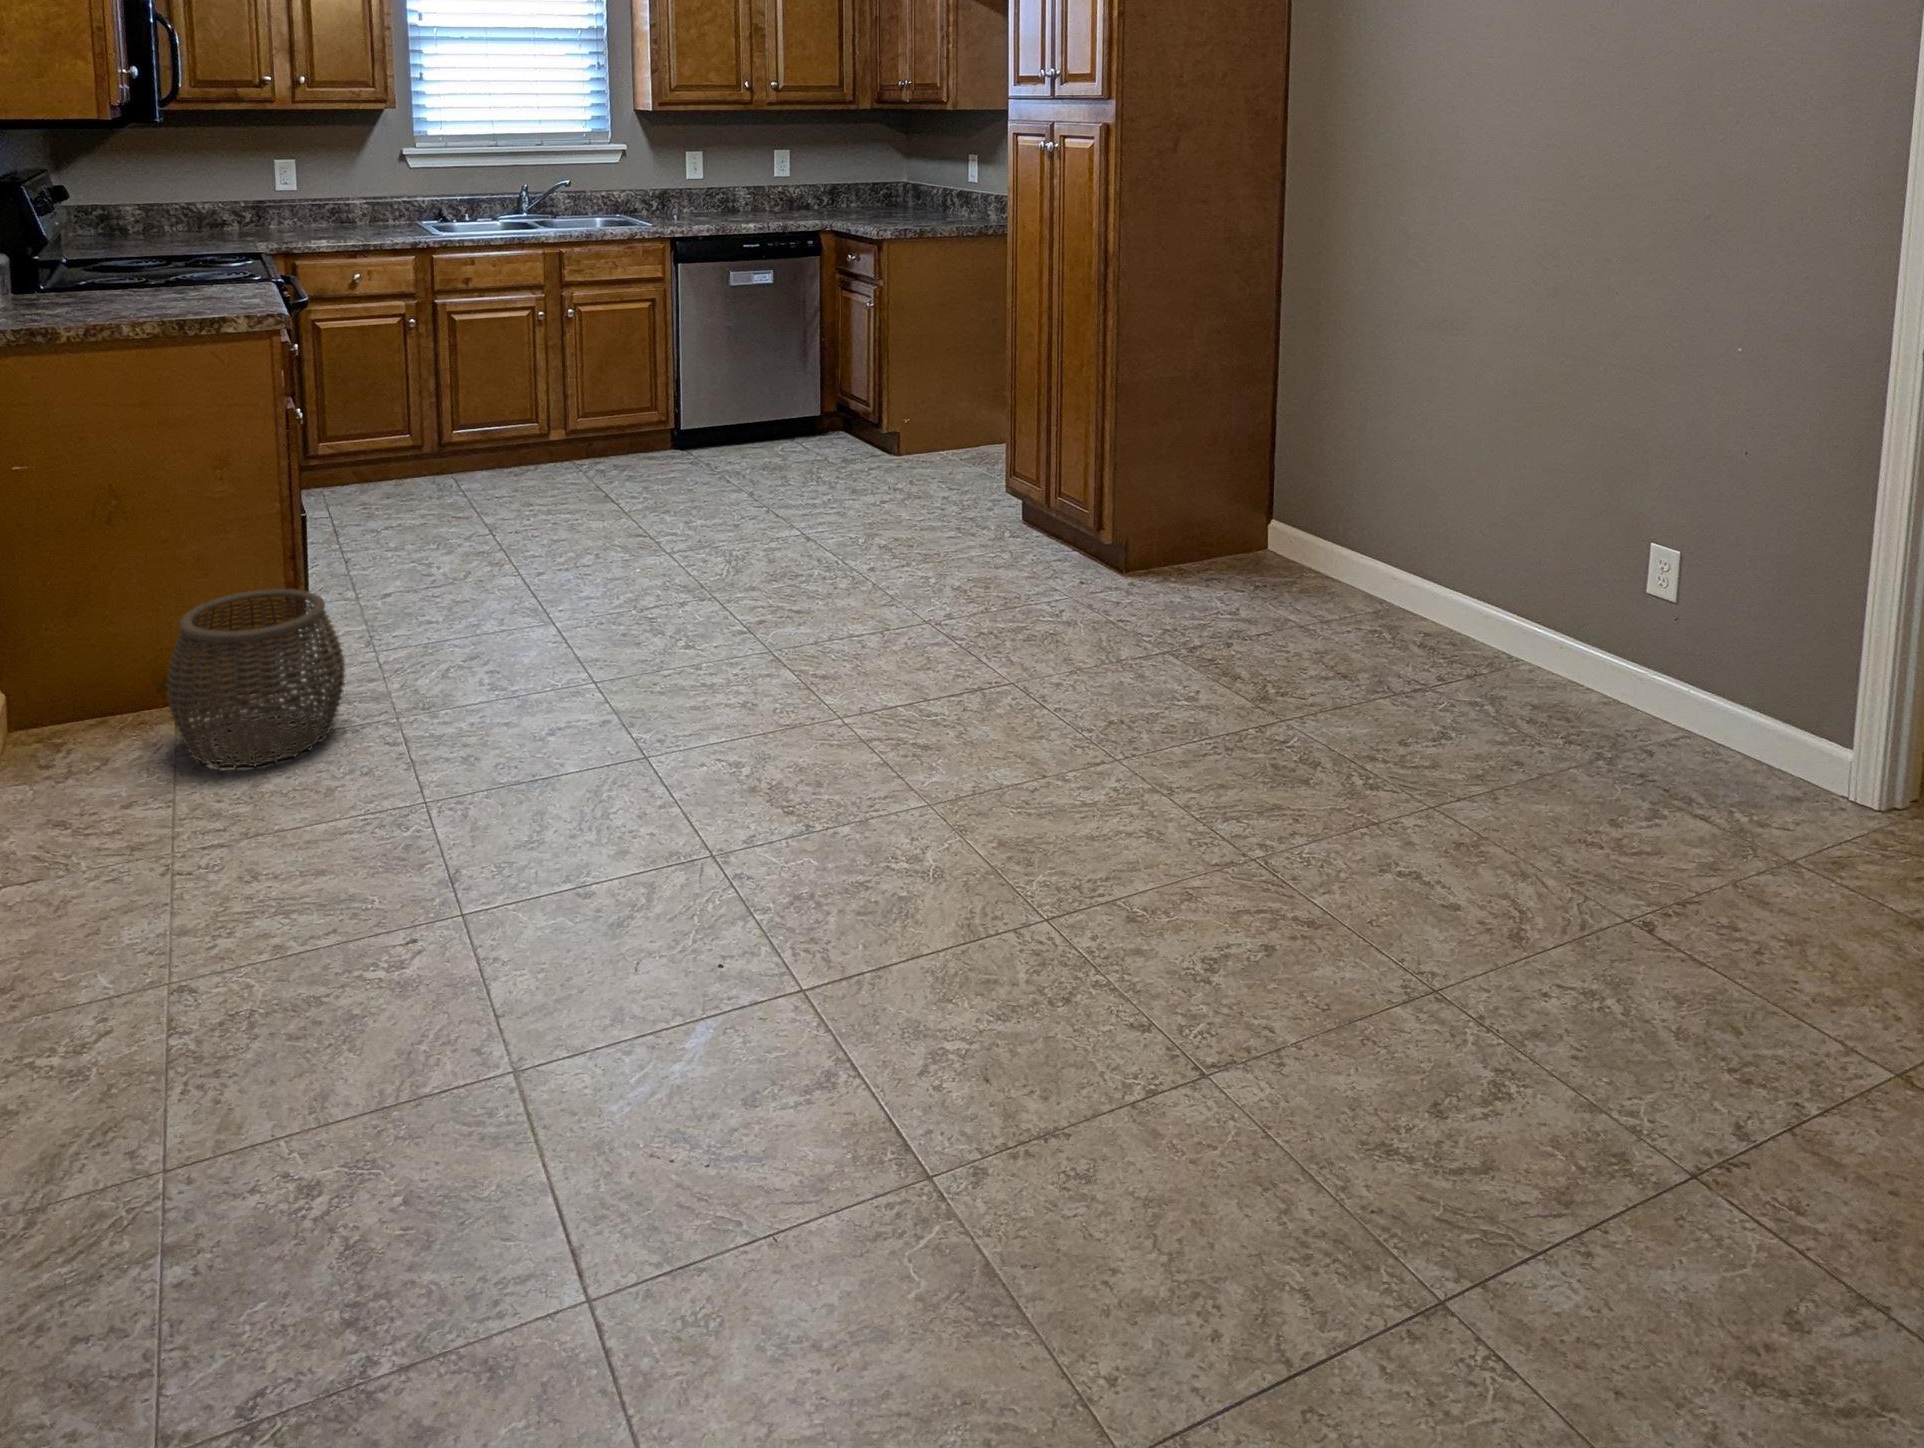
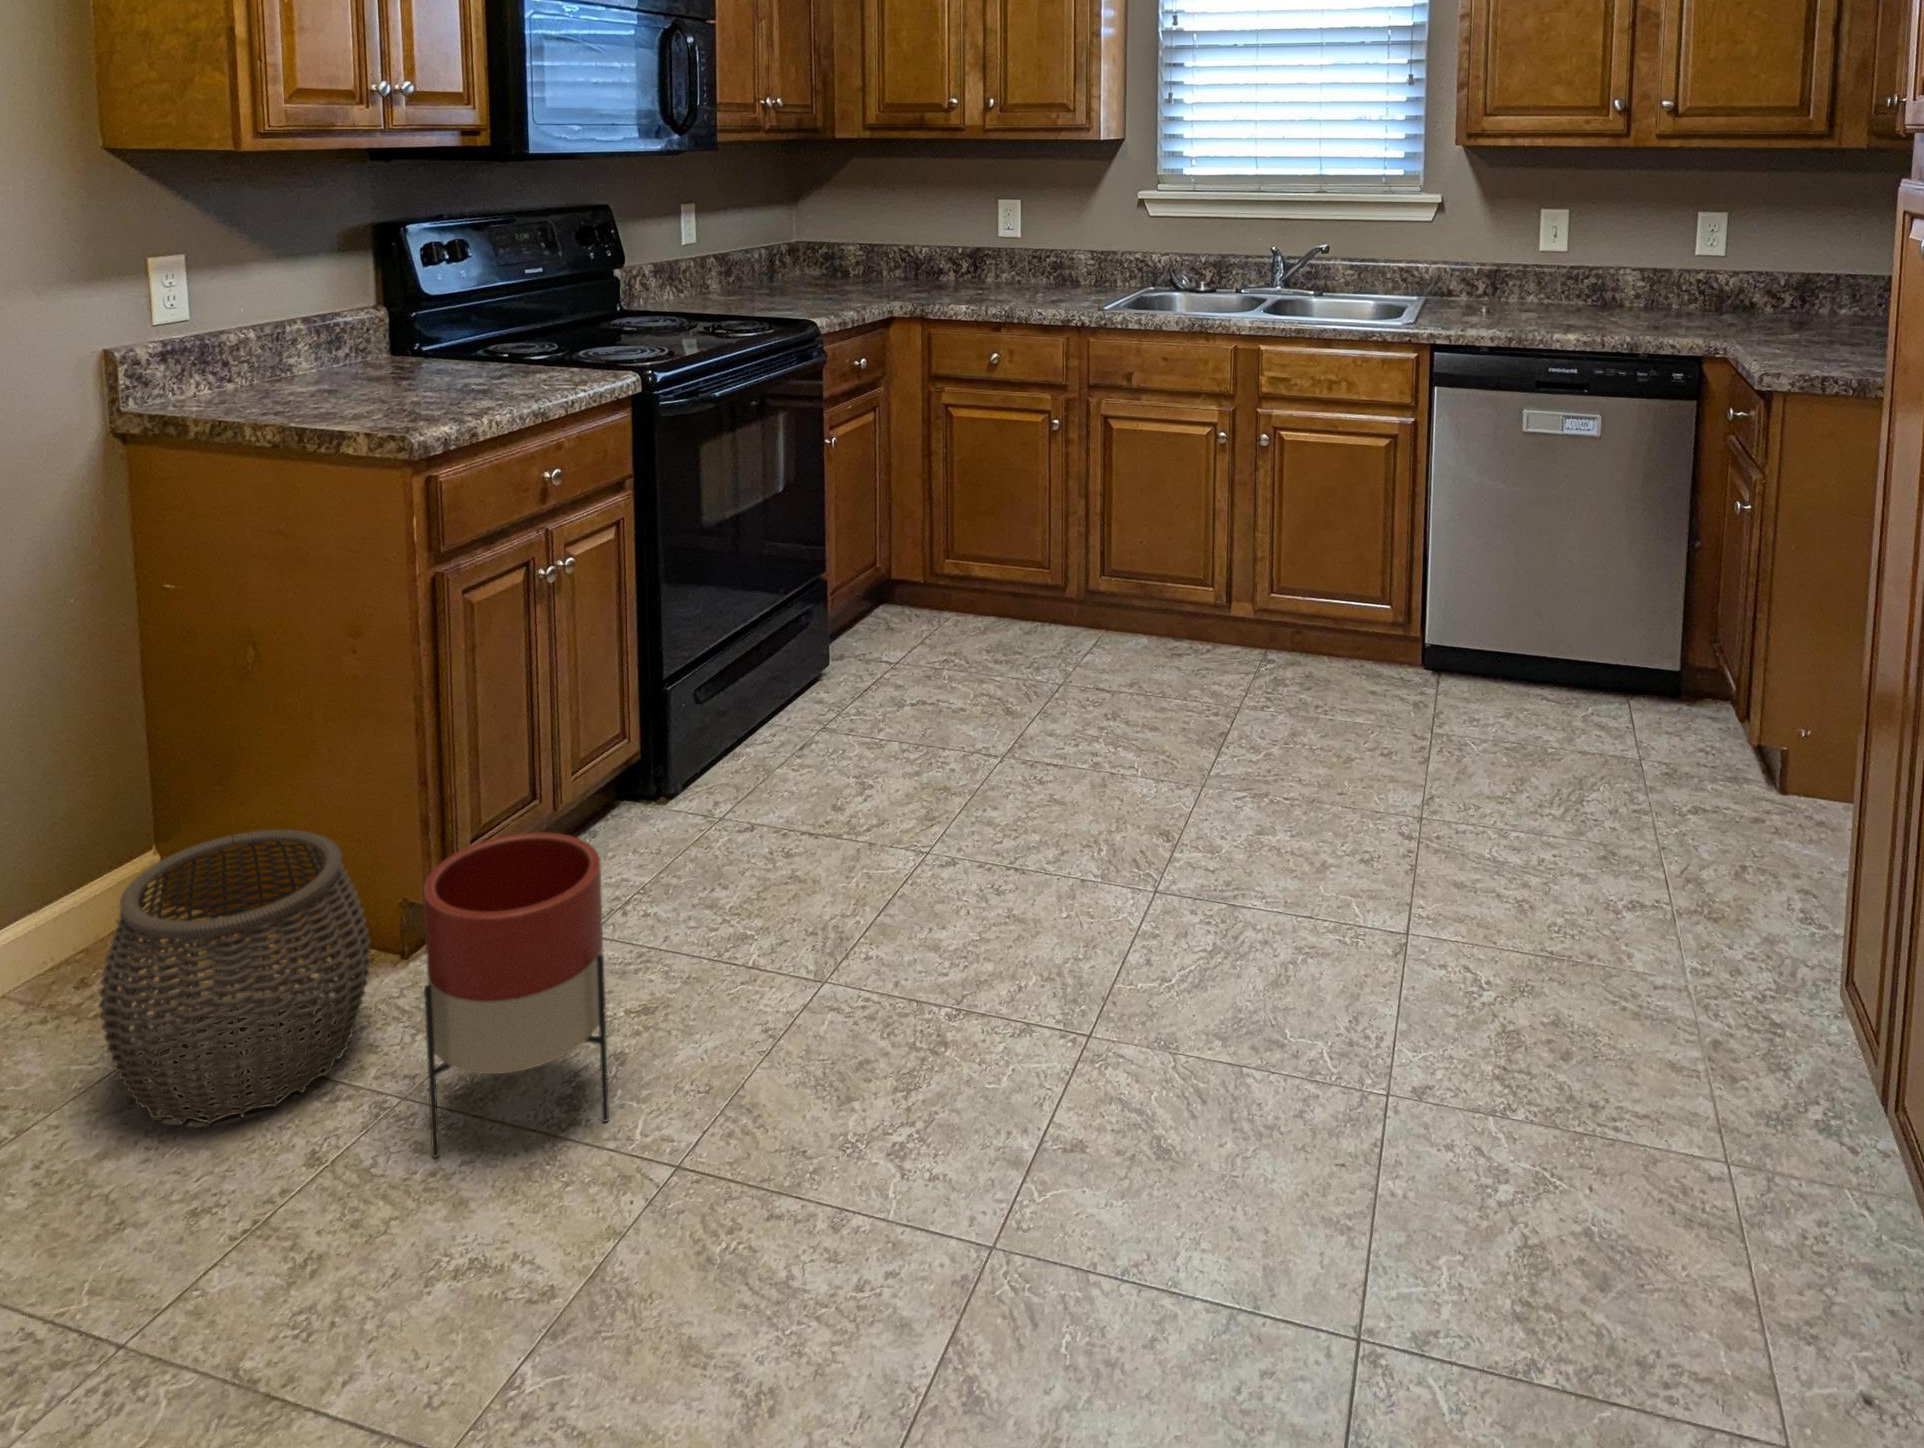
planter: none [413,536,528,720] -> present [424,833,609,1157]

